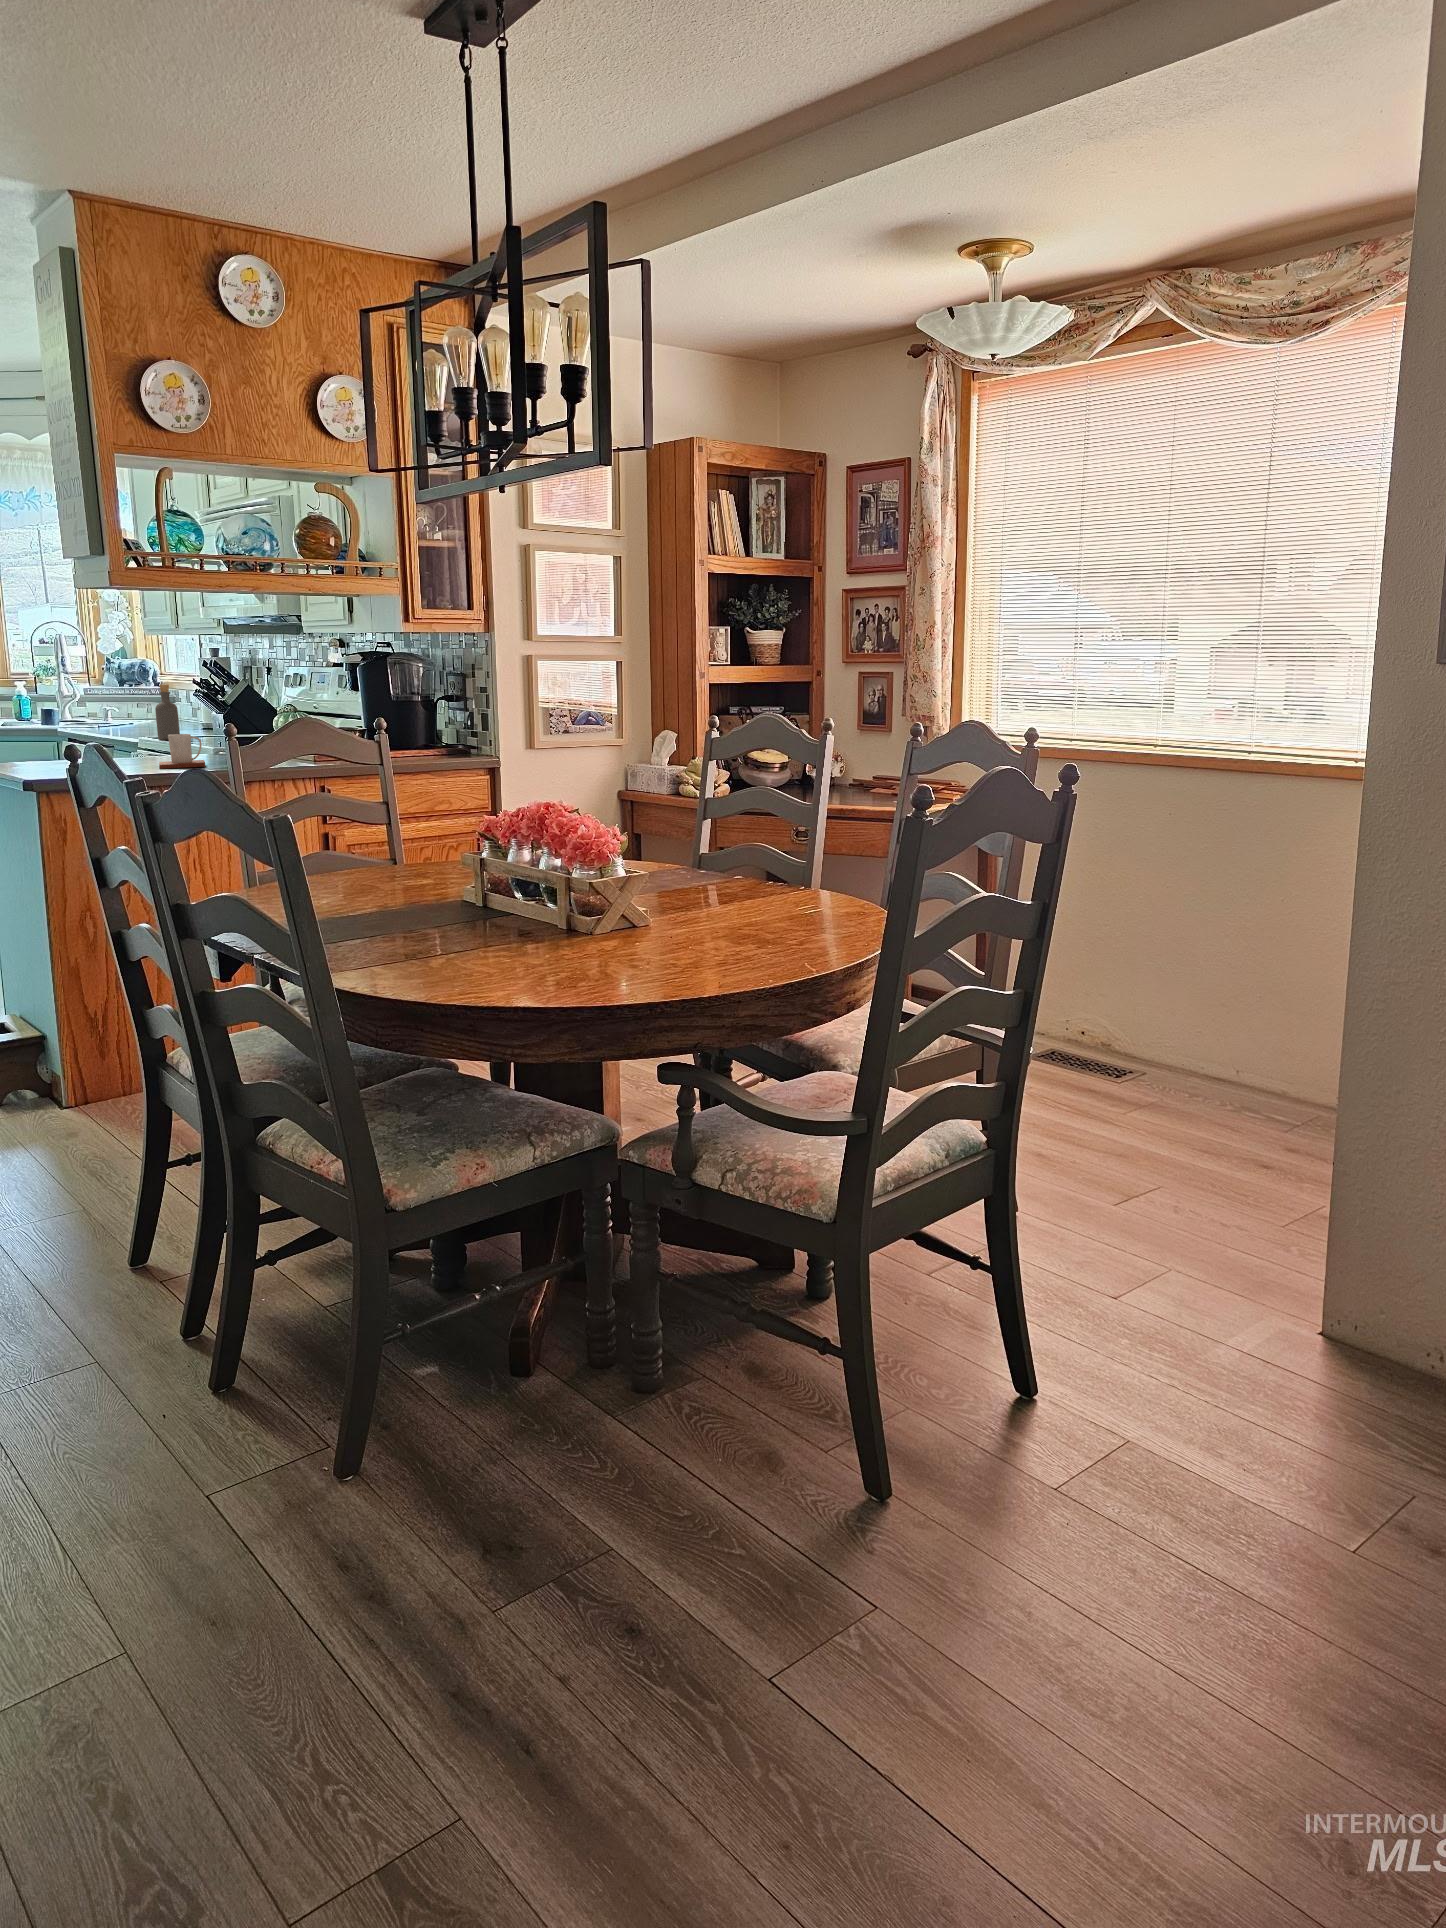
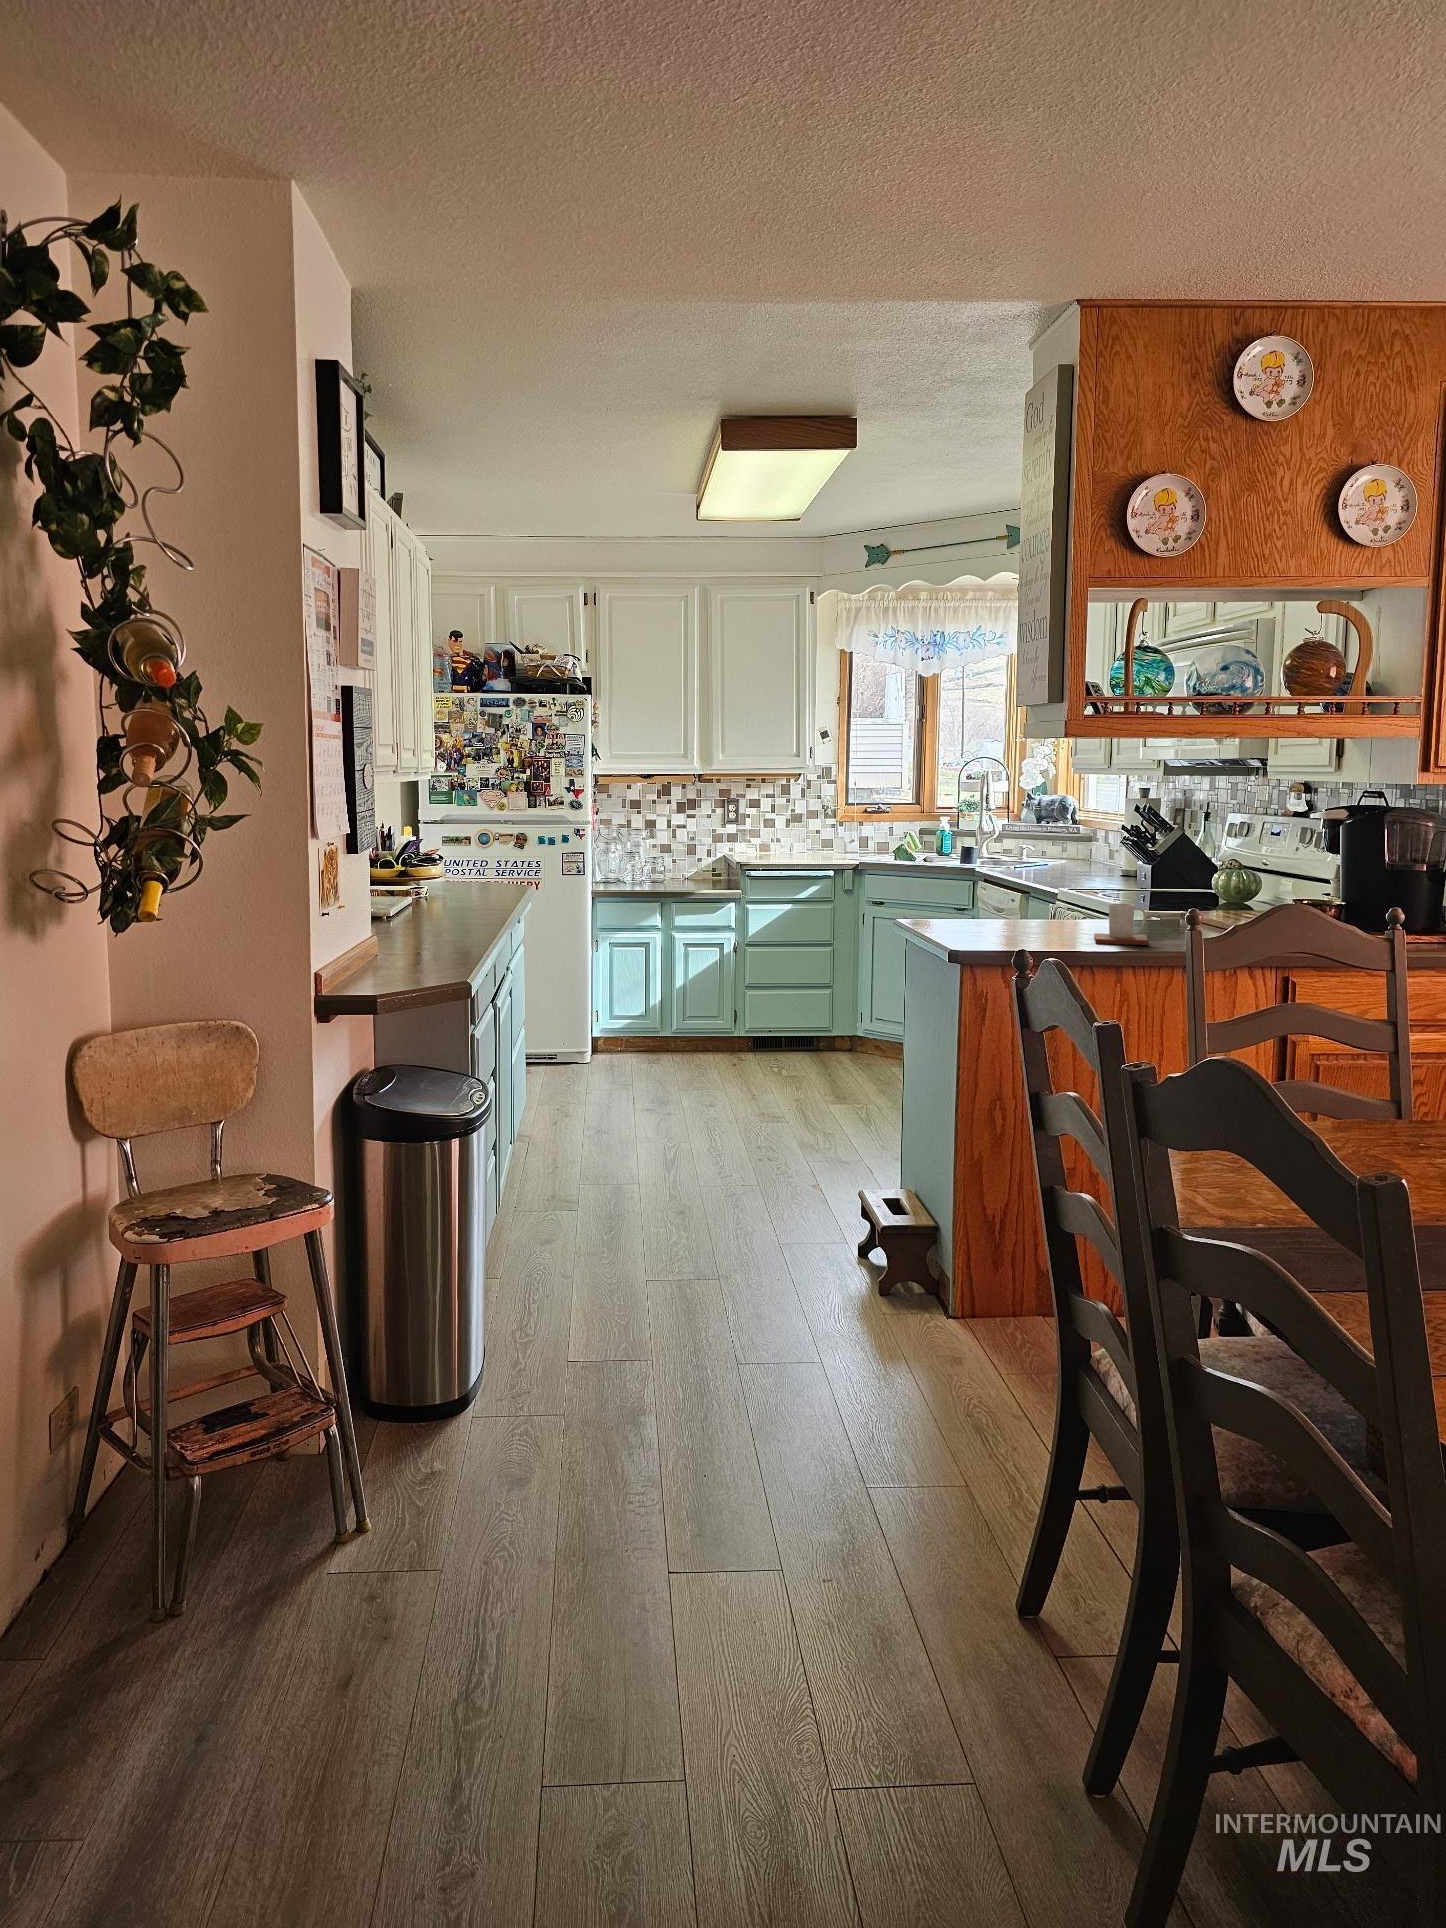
bottle: present [155,685,180,740] -> none [1081,833,1106,894]

